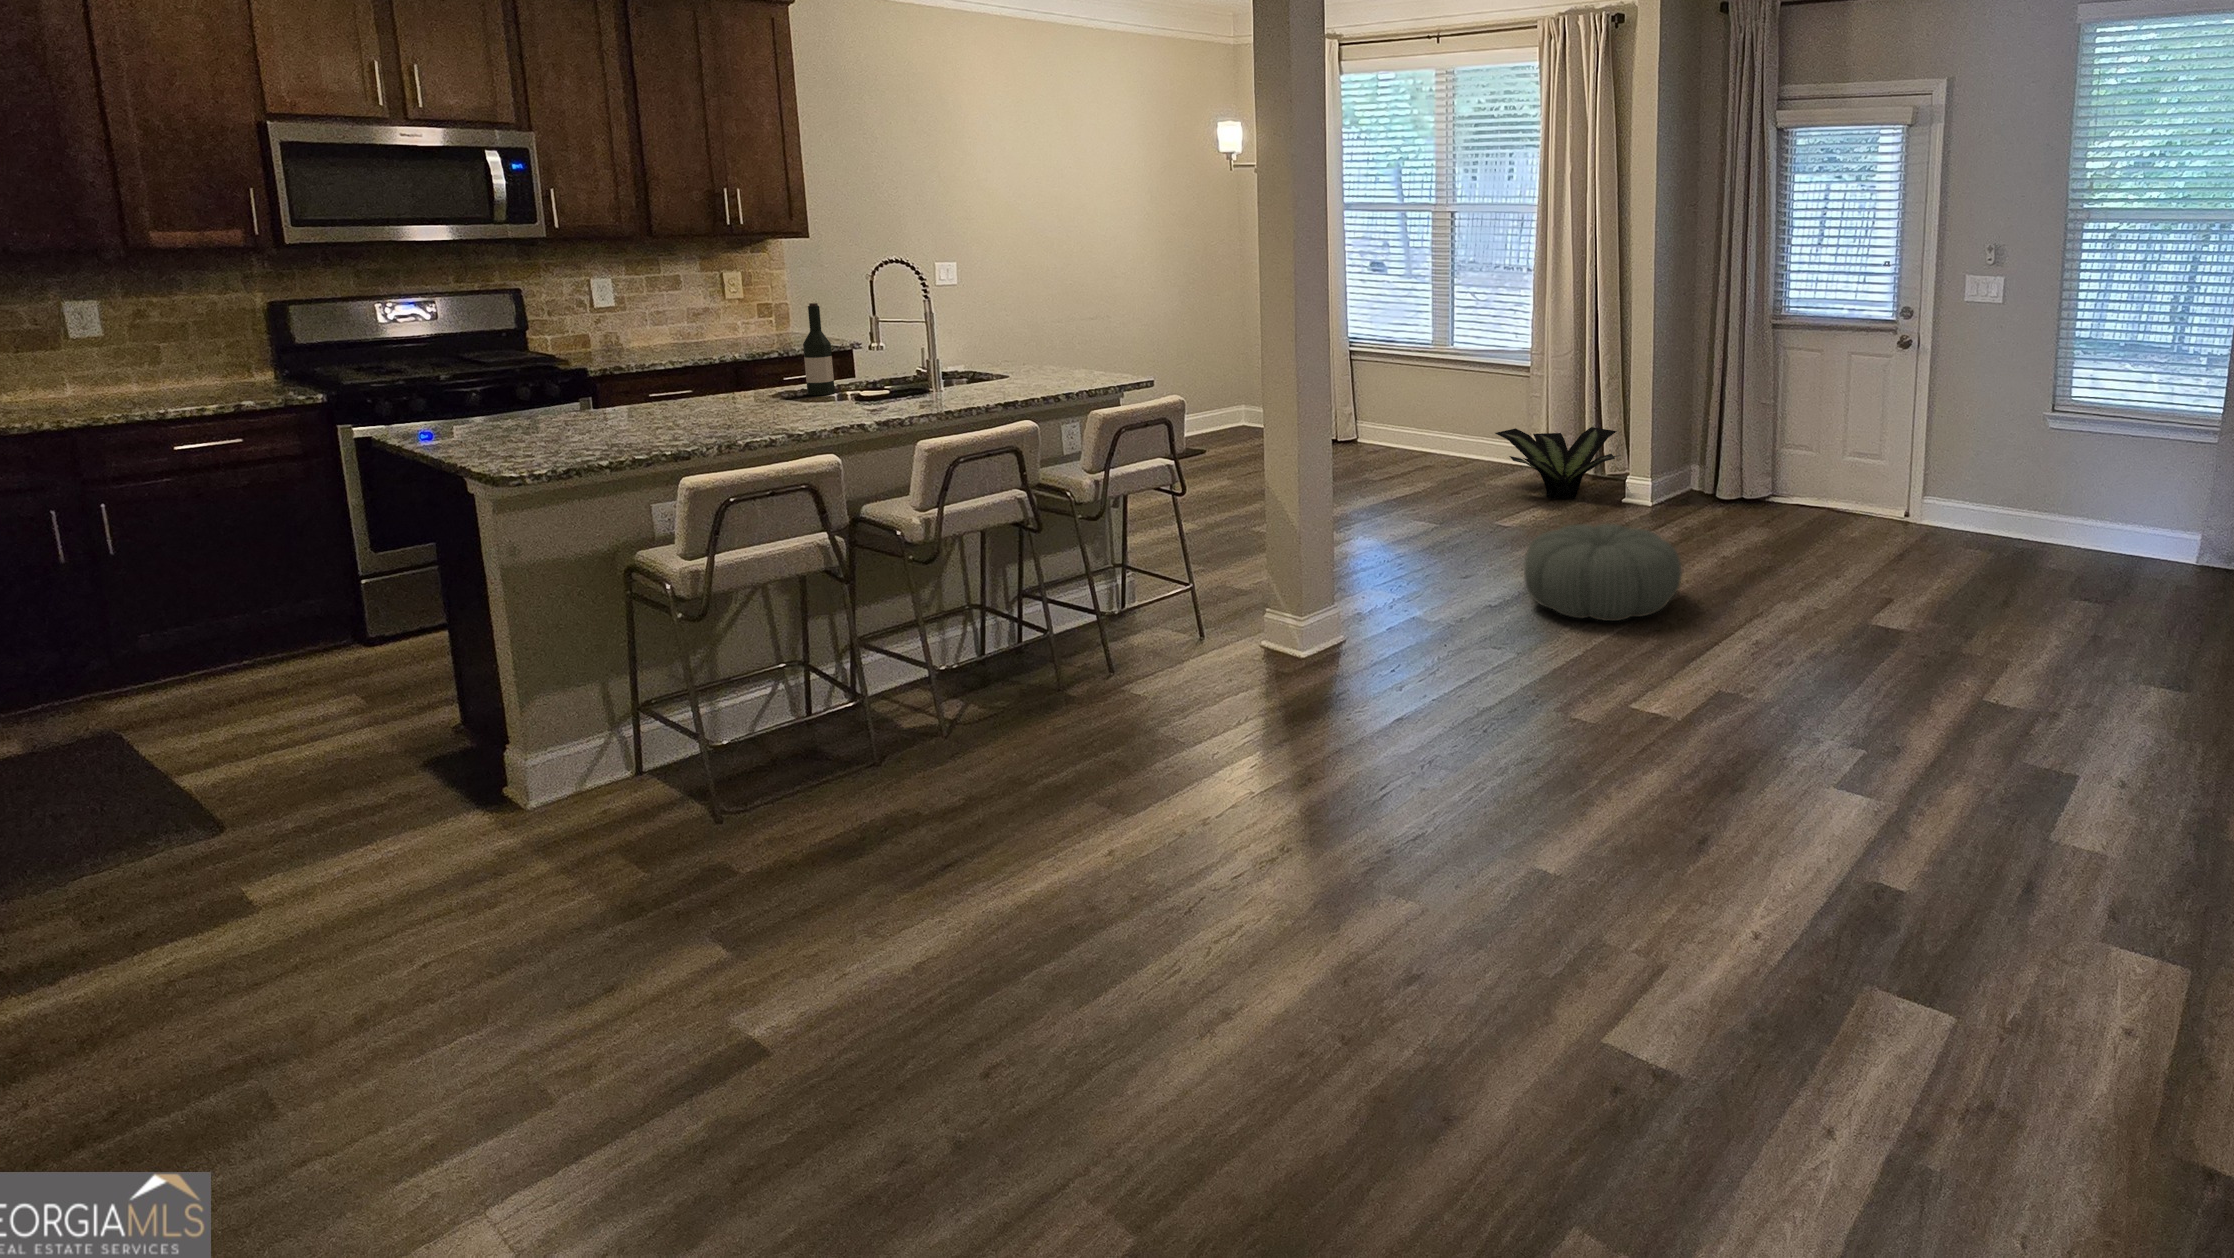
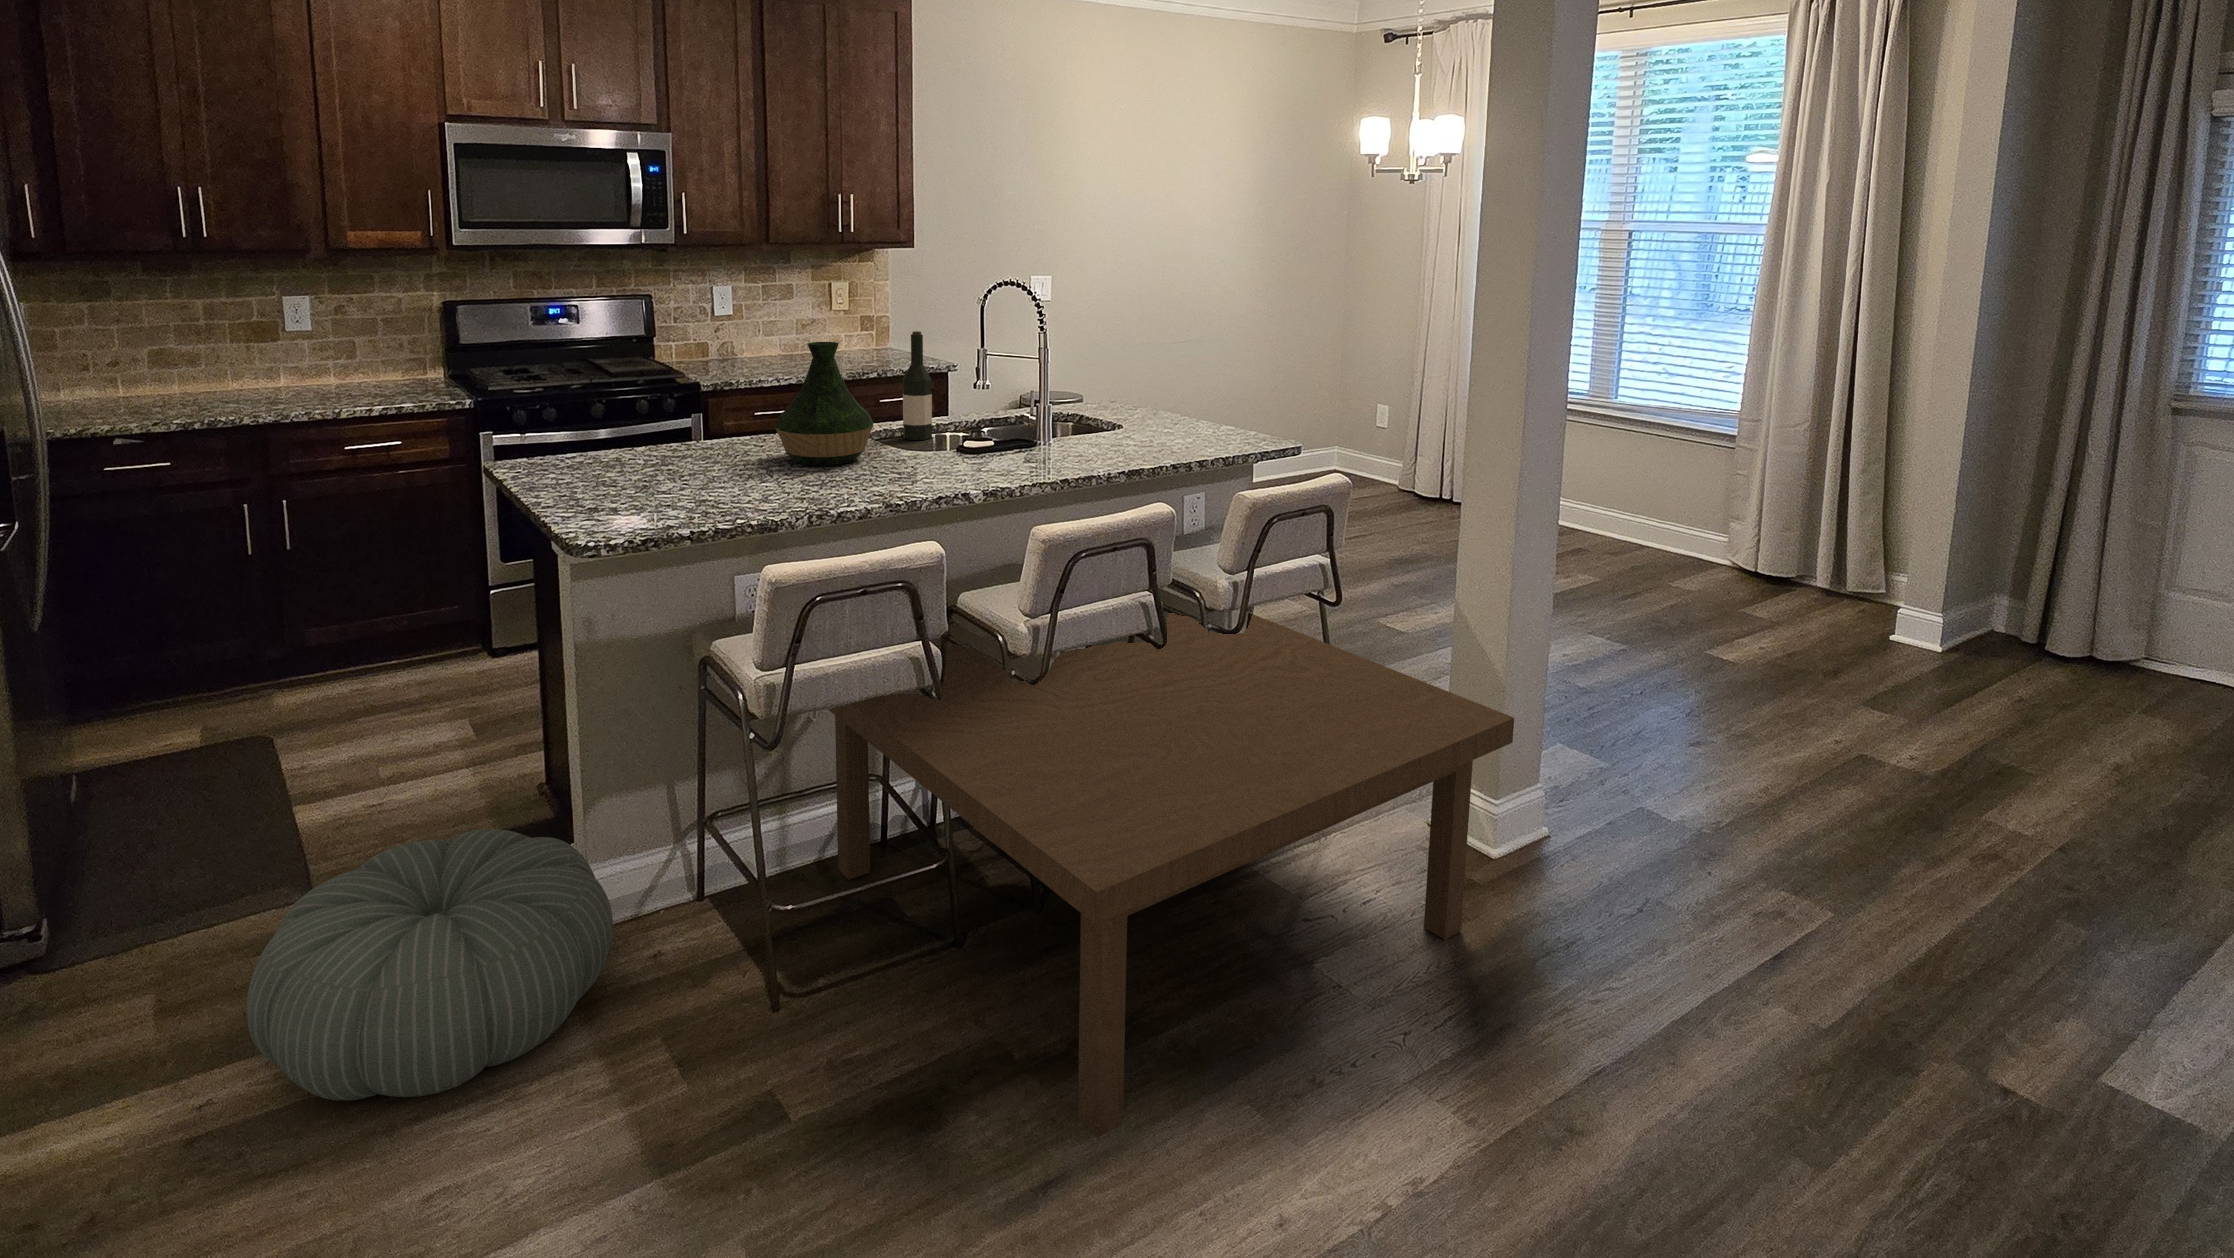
vase: none [680,313,776,417] -> present [775,342,873,466]
potted plant: present [1495,427,1619,500] -> none [1686,518,1898,628]
coffee table: none [721,494,1289,840] -> present [828,613,1514,1137]
pouf: present [1524,524,1682,621] -> present [247,829,613,1101]

